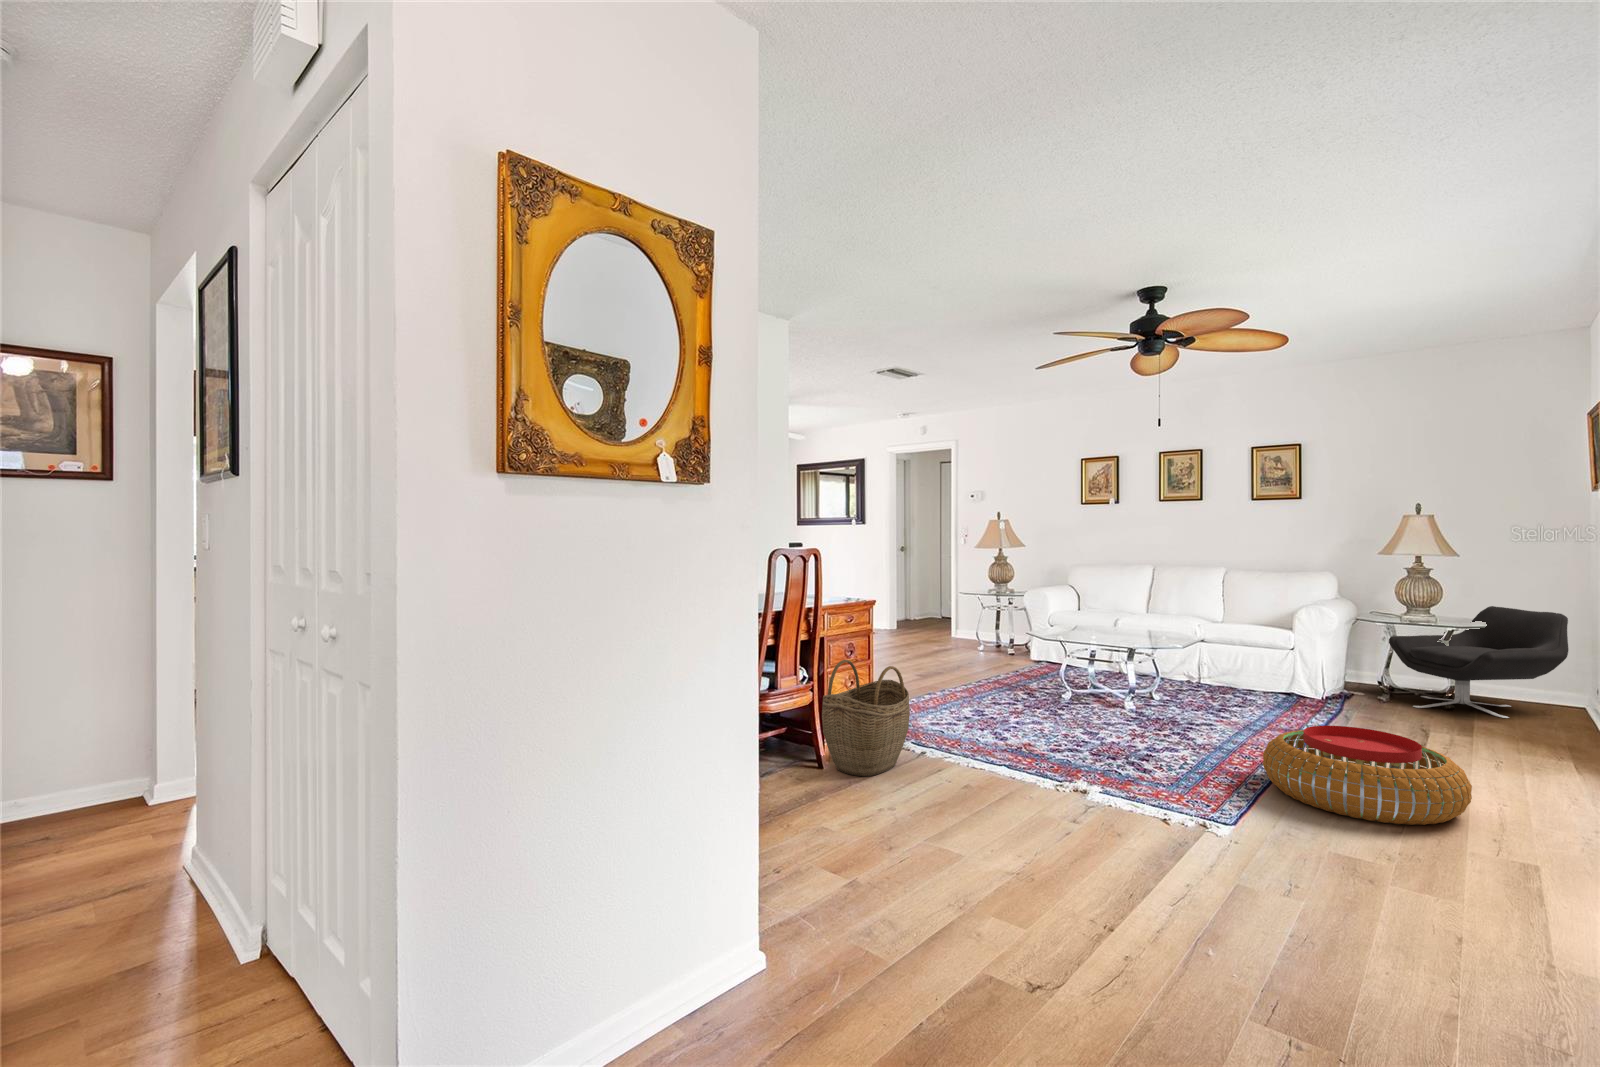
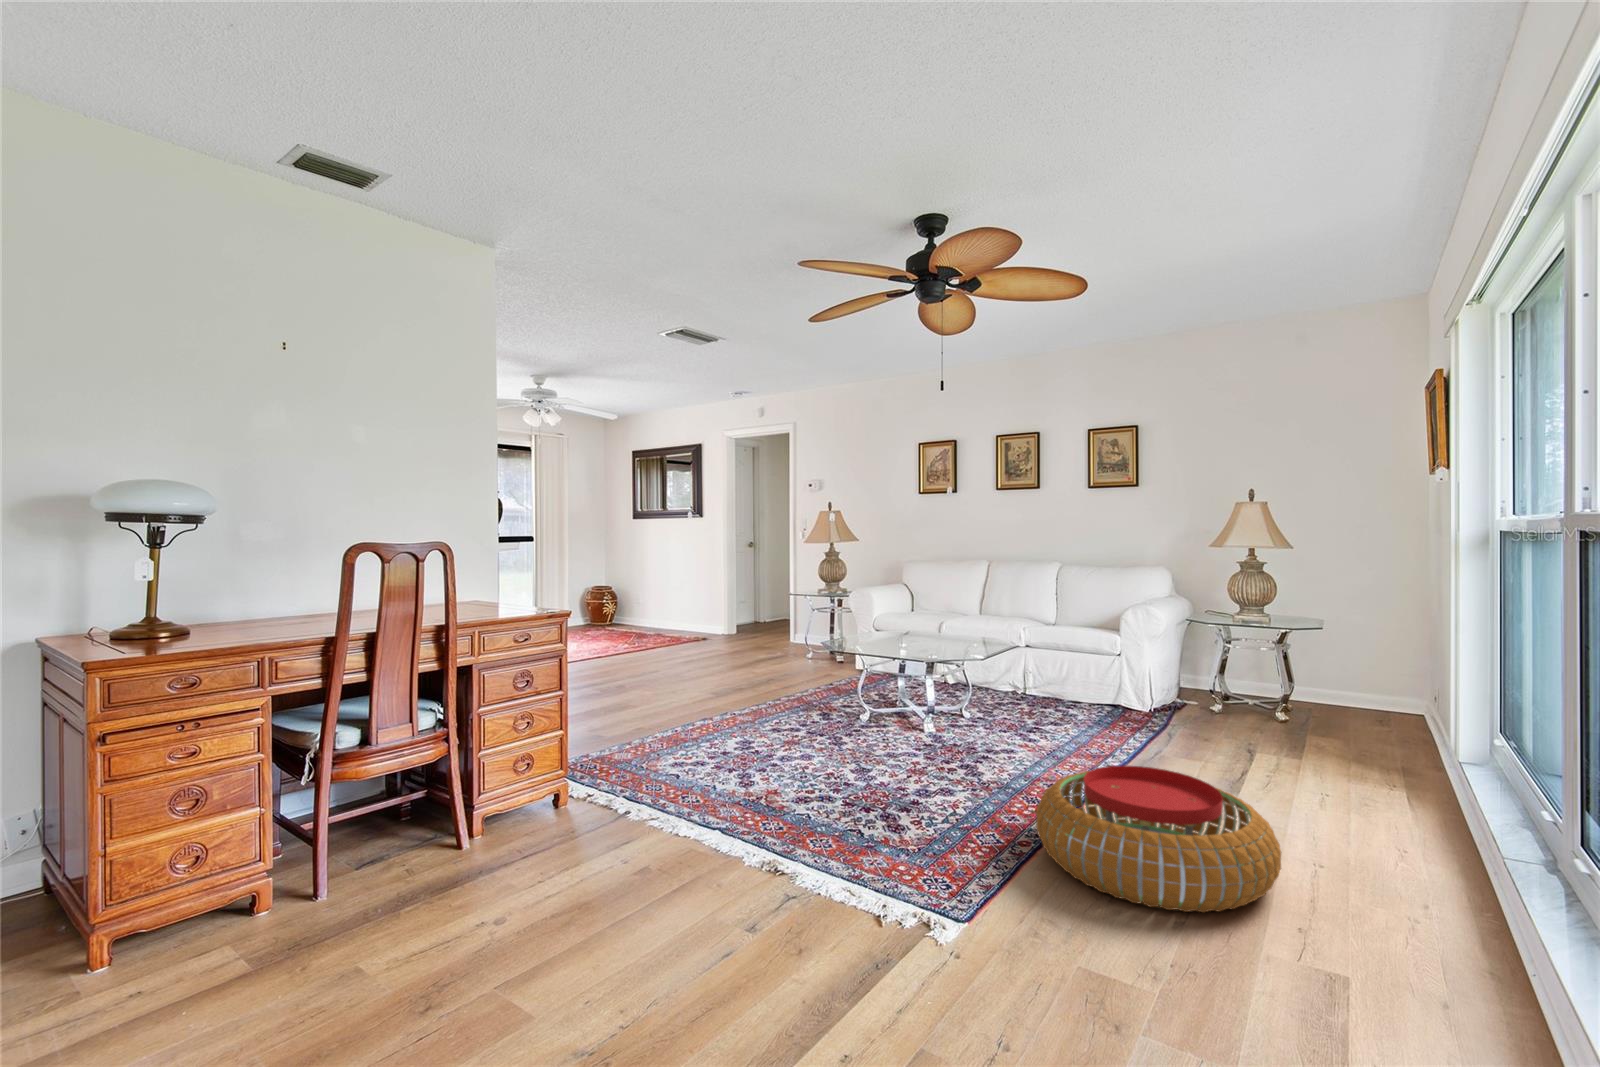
lounge chair: present [1389,606,1568,718] -> none [1222,602,1404,731]
woven basket: present [822,660,910,776] -> none [455,693,591,859]

